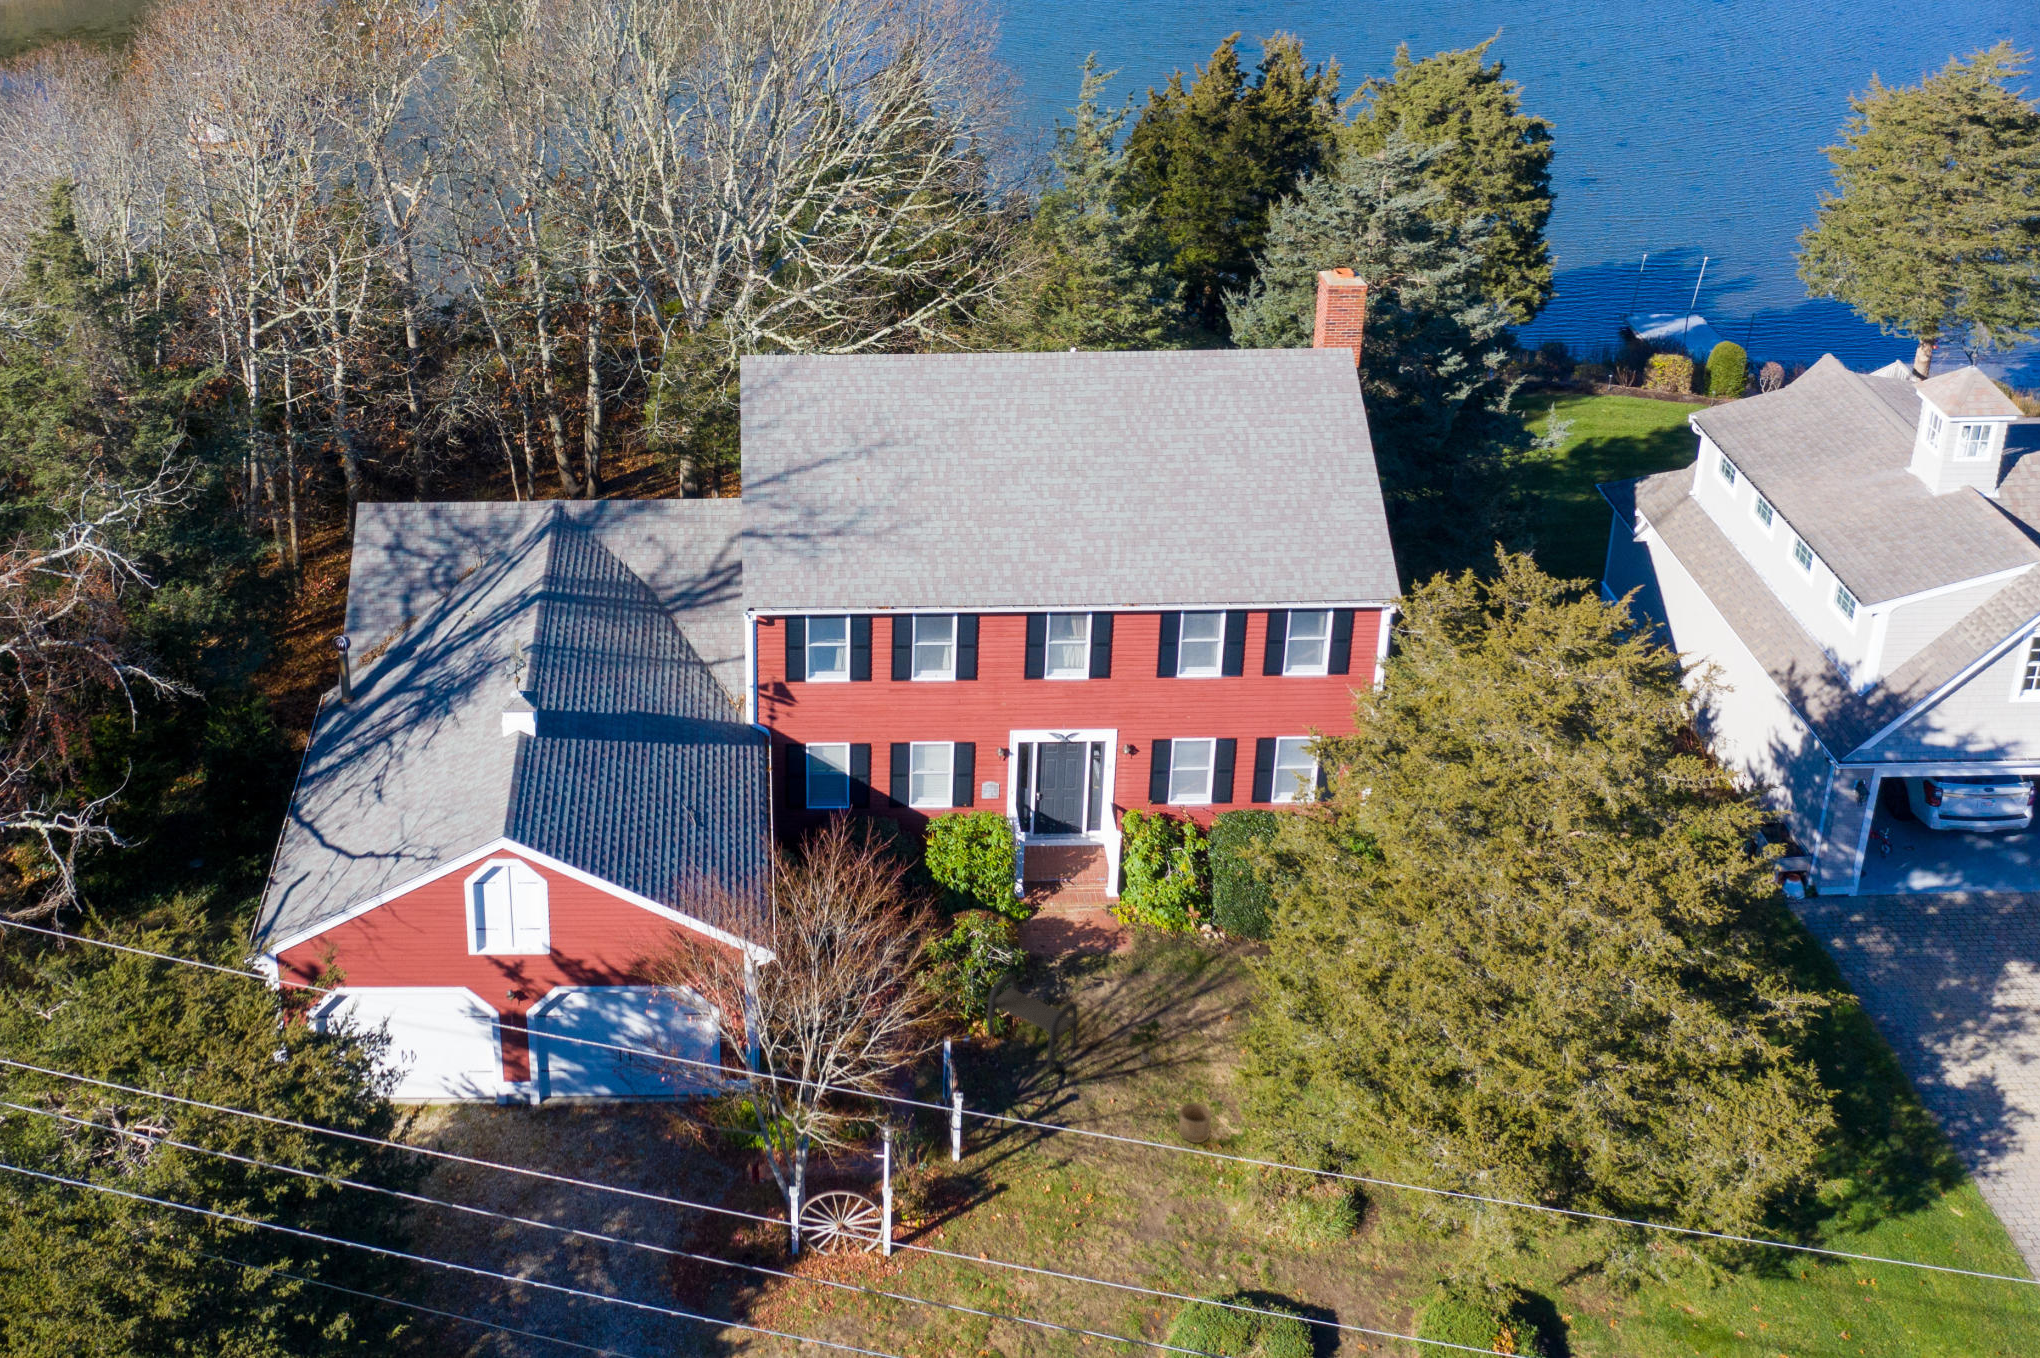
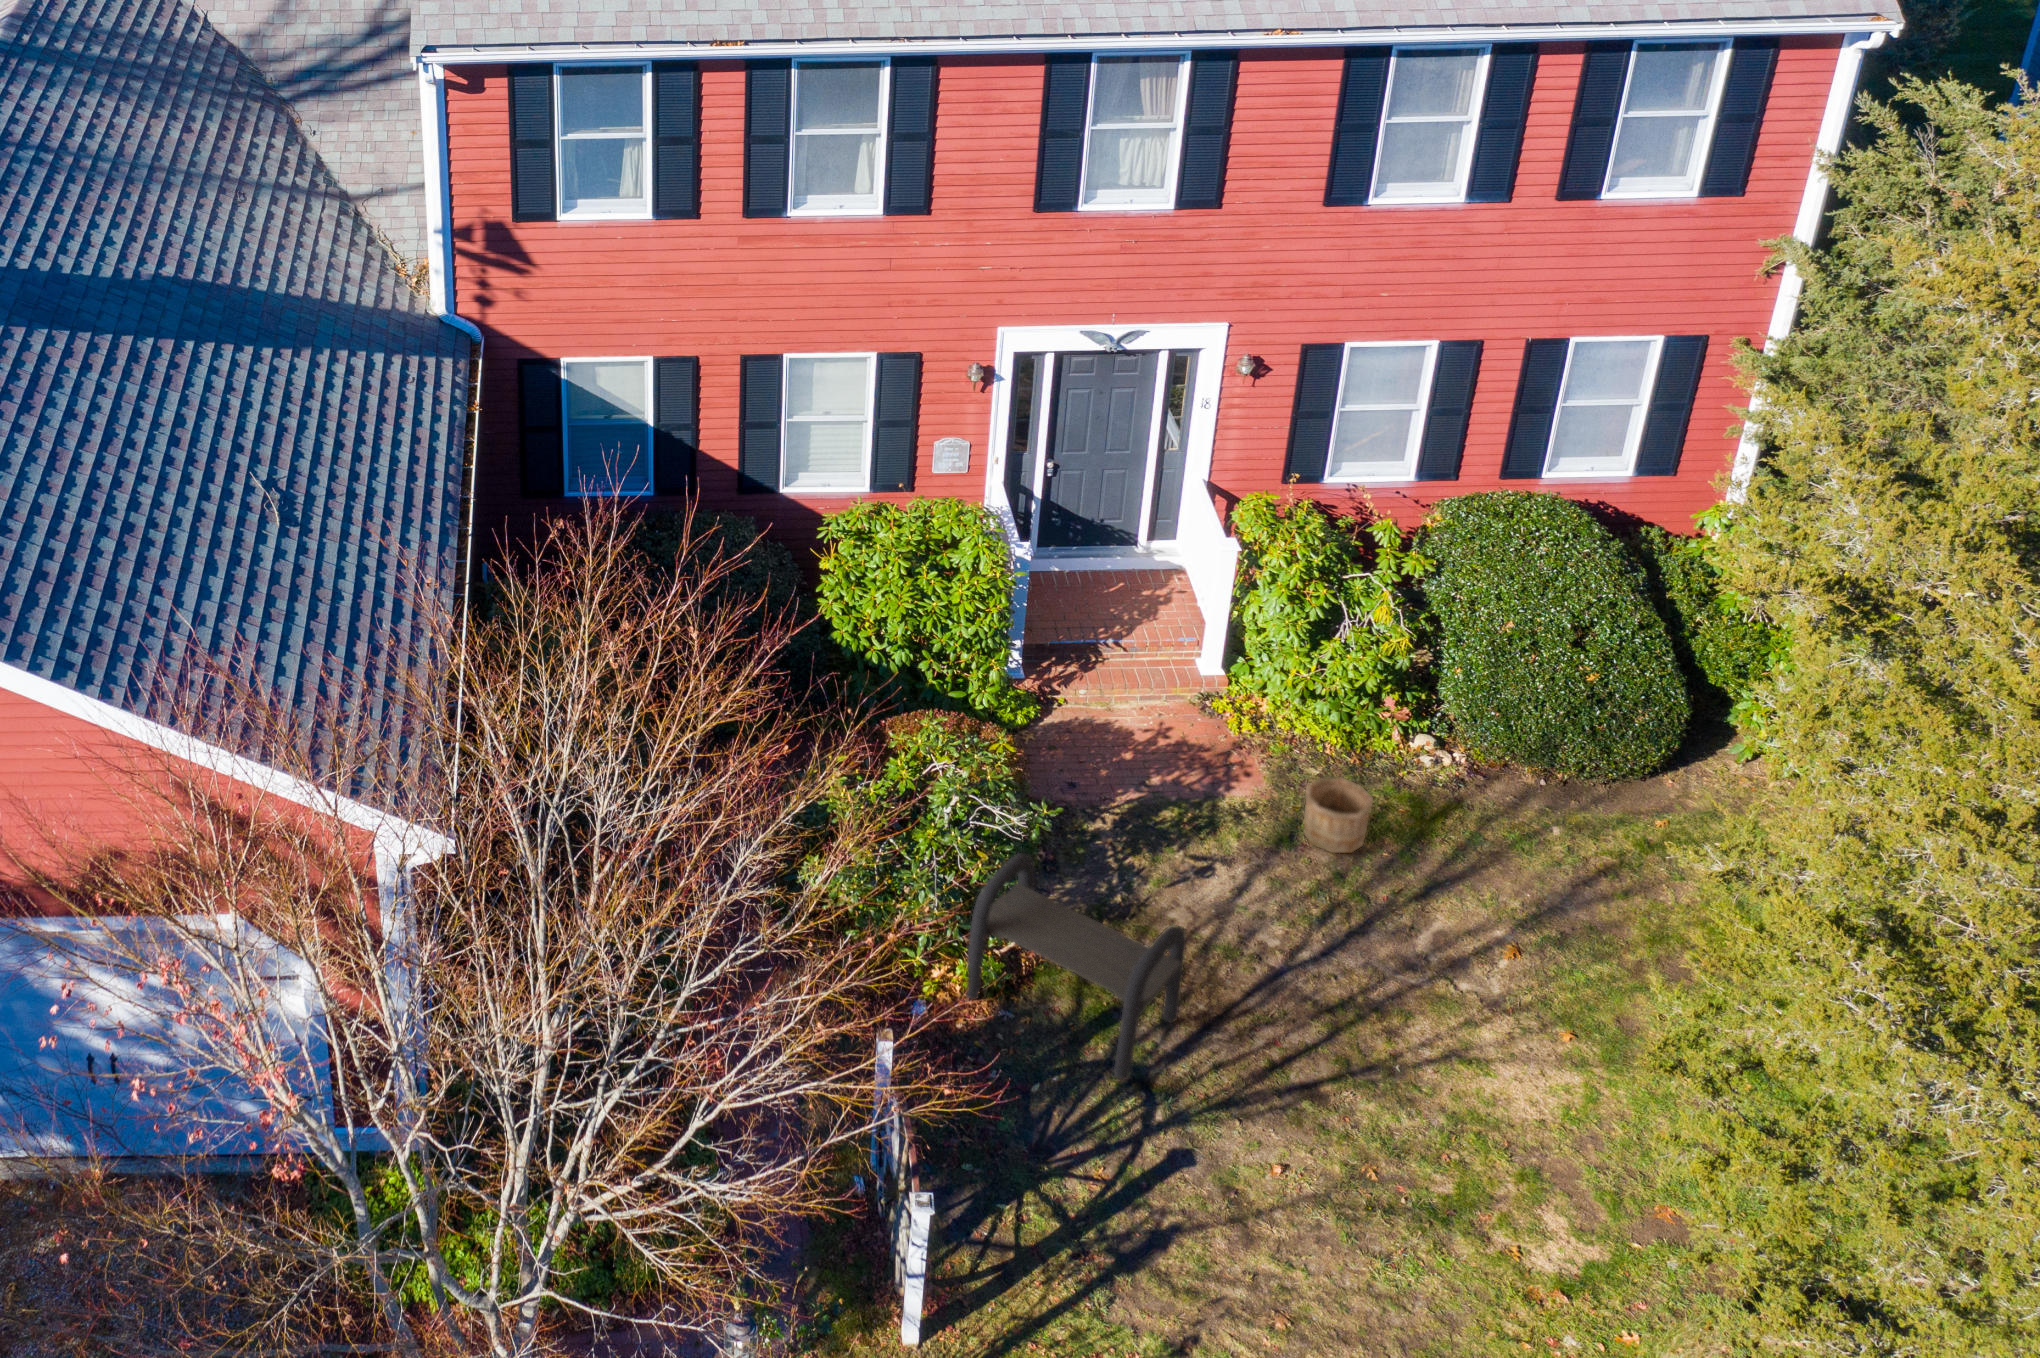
potted plant: present [1127,1019,1164,1063] -> none [1303,961,1391,1062]
wooden bucket: present [1179,1103,1212,1143] -> present [1303,778,1373,853]

